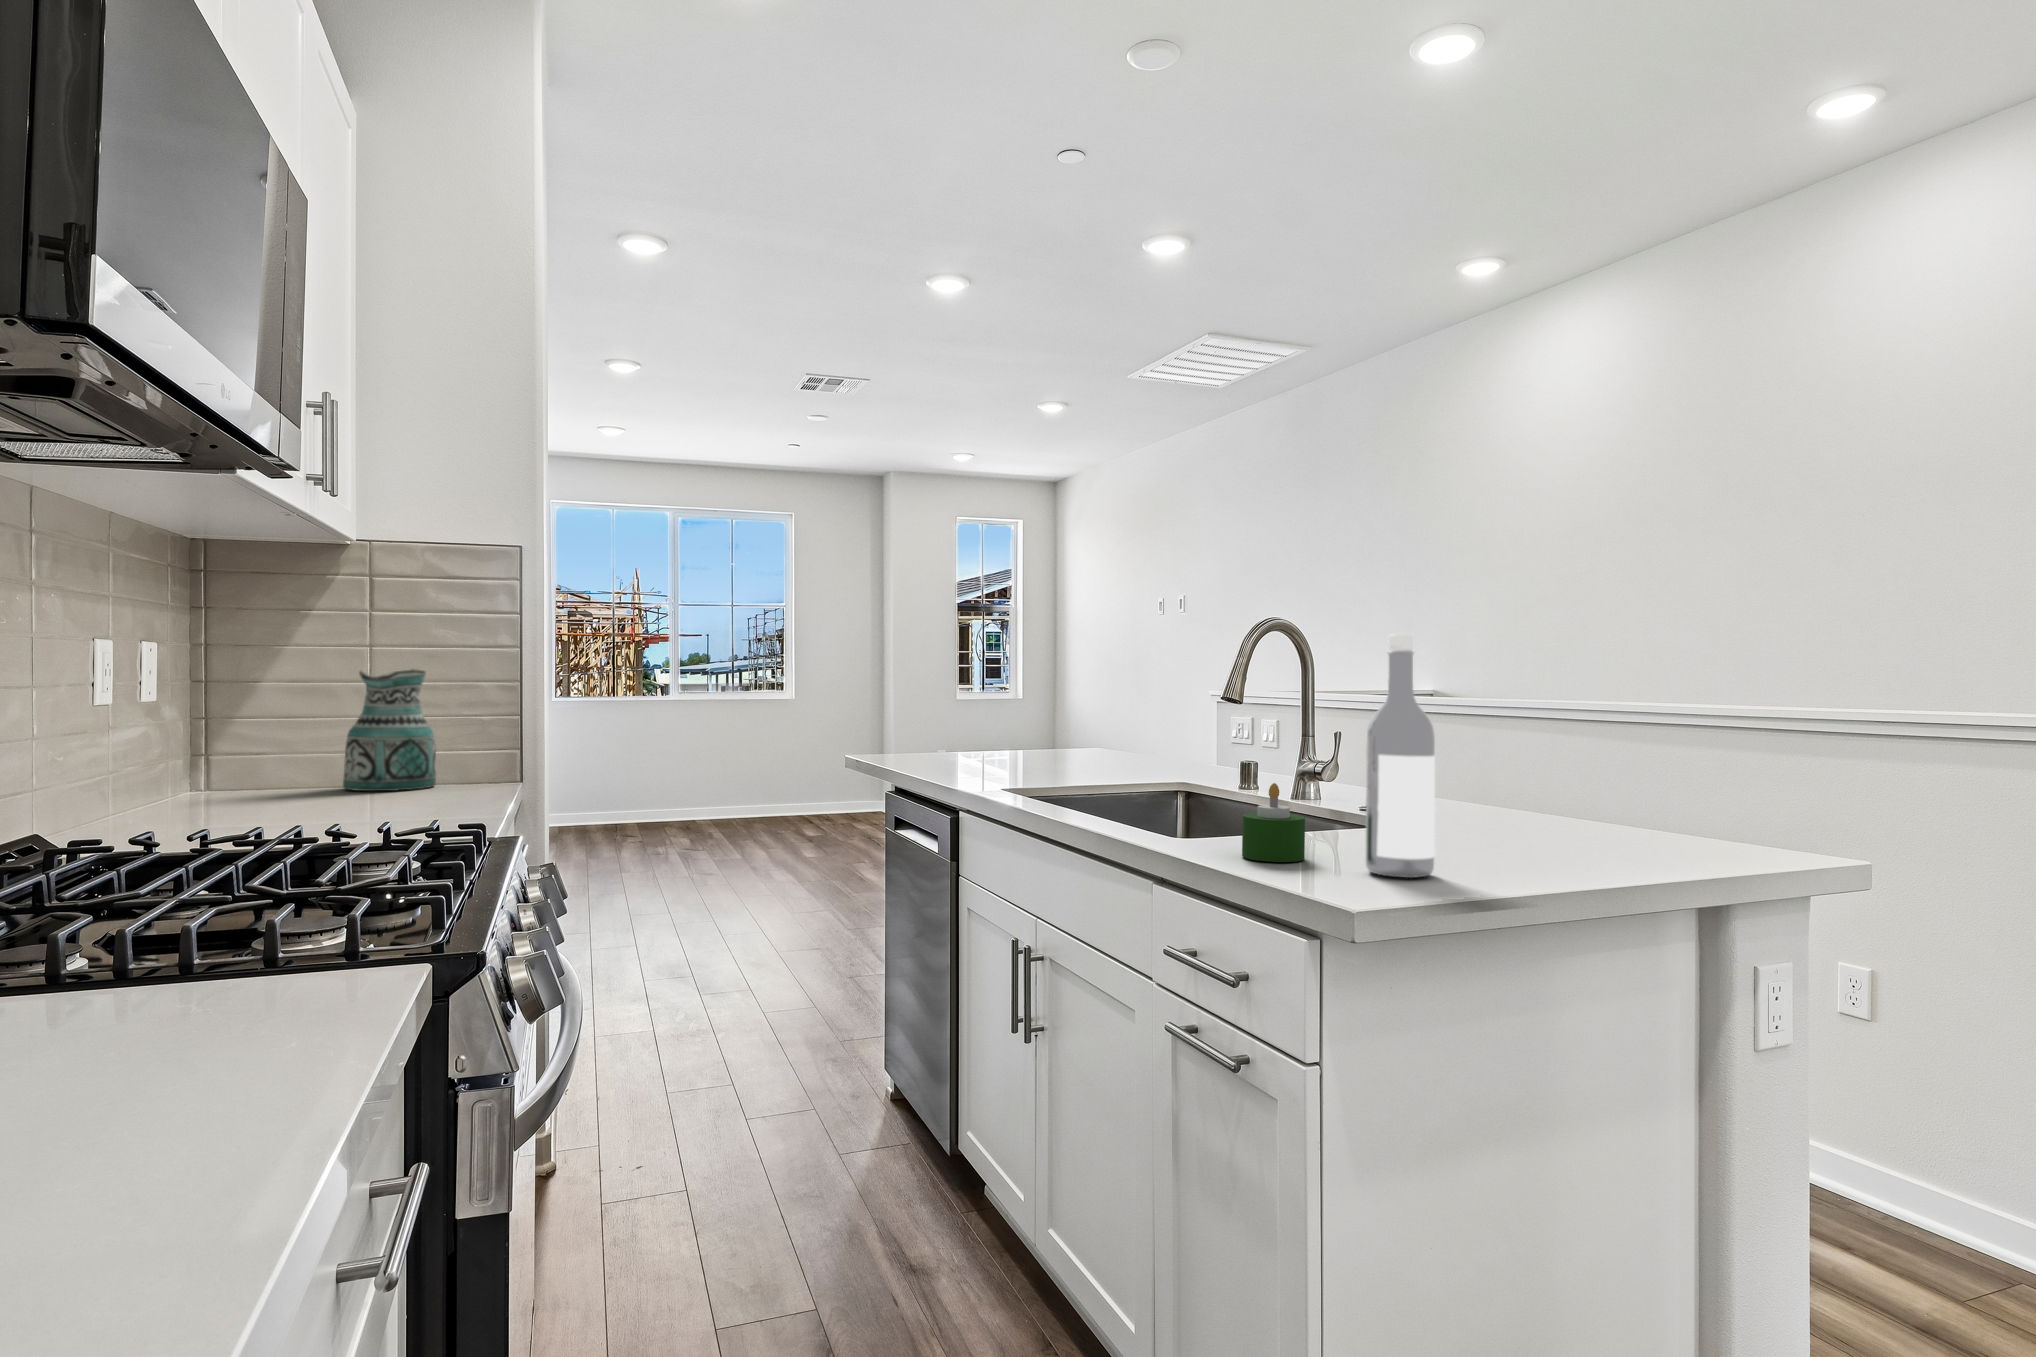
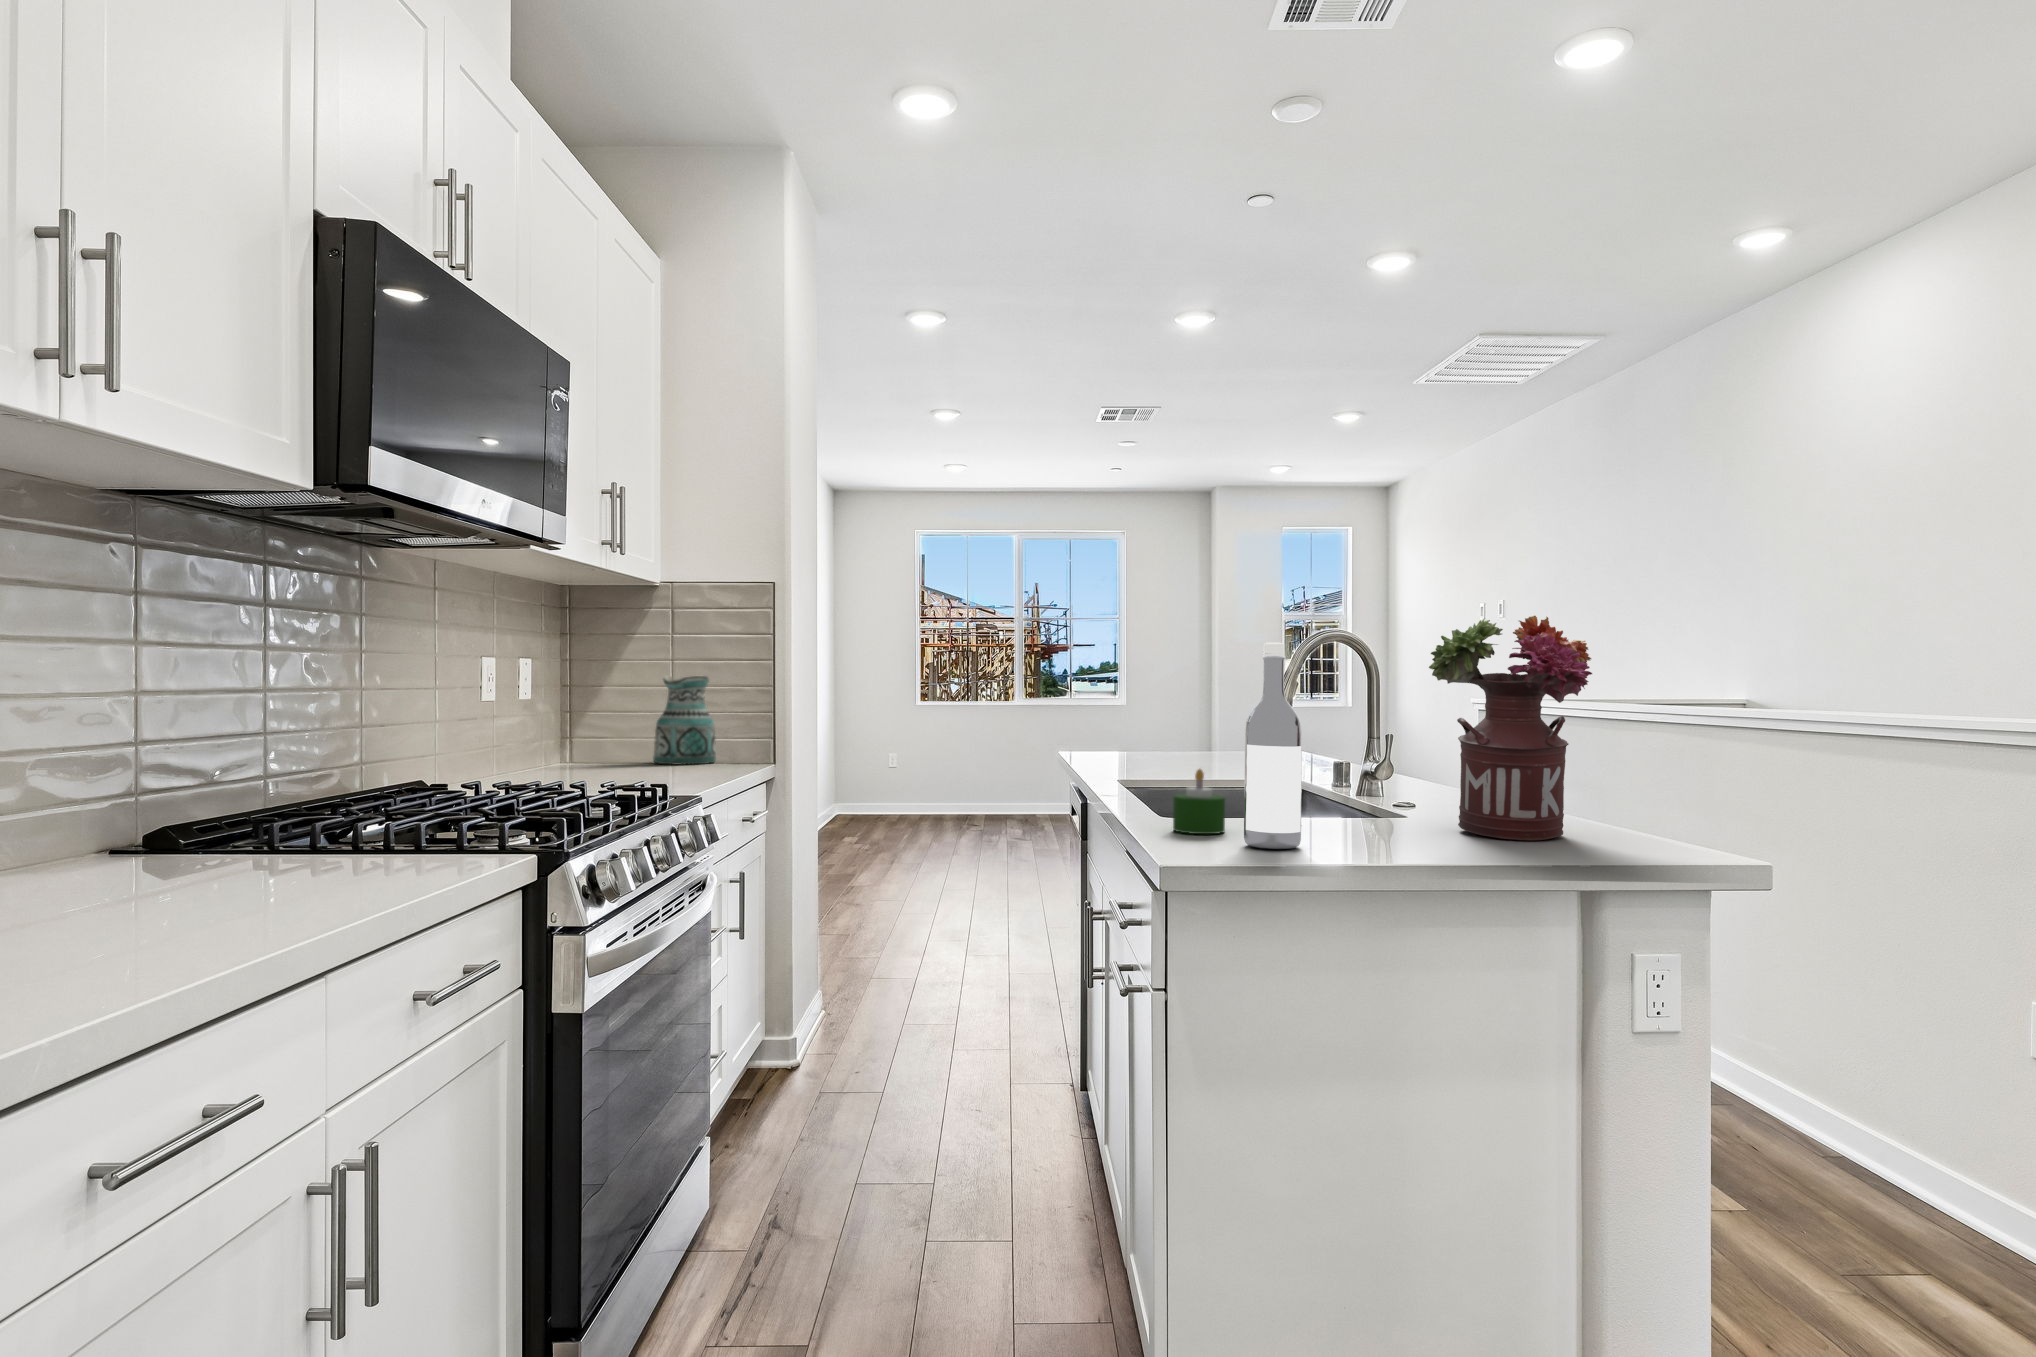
flower arrangement: none [1484,609,1668,849] -> present [1429,616,1592,840]

